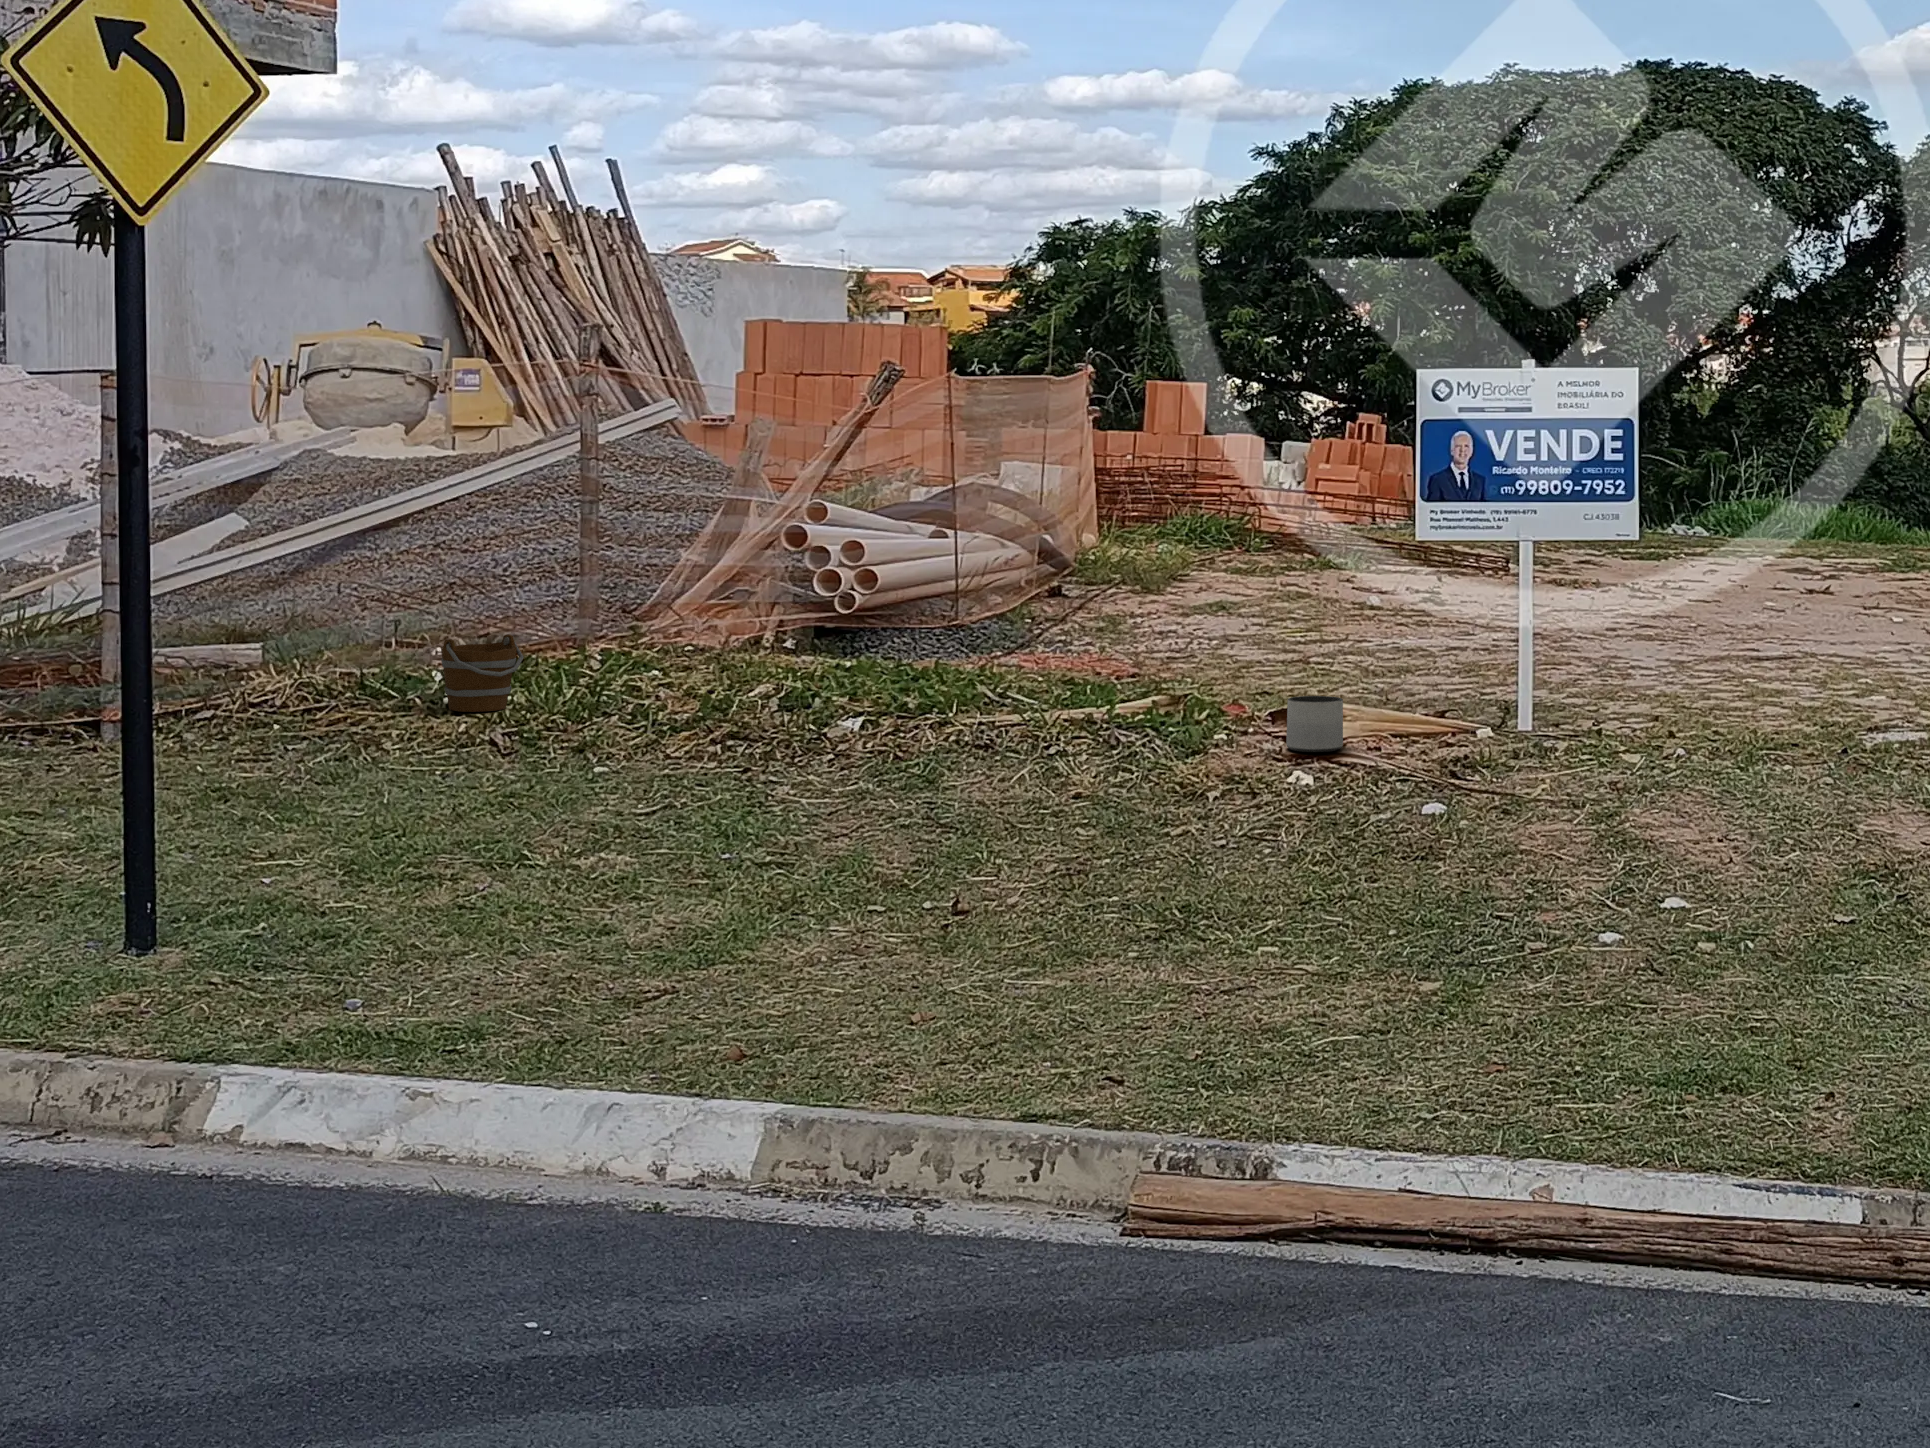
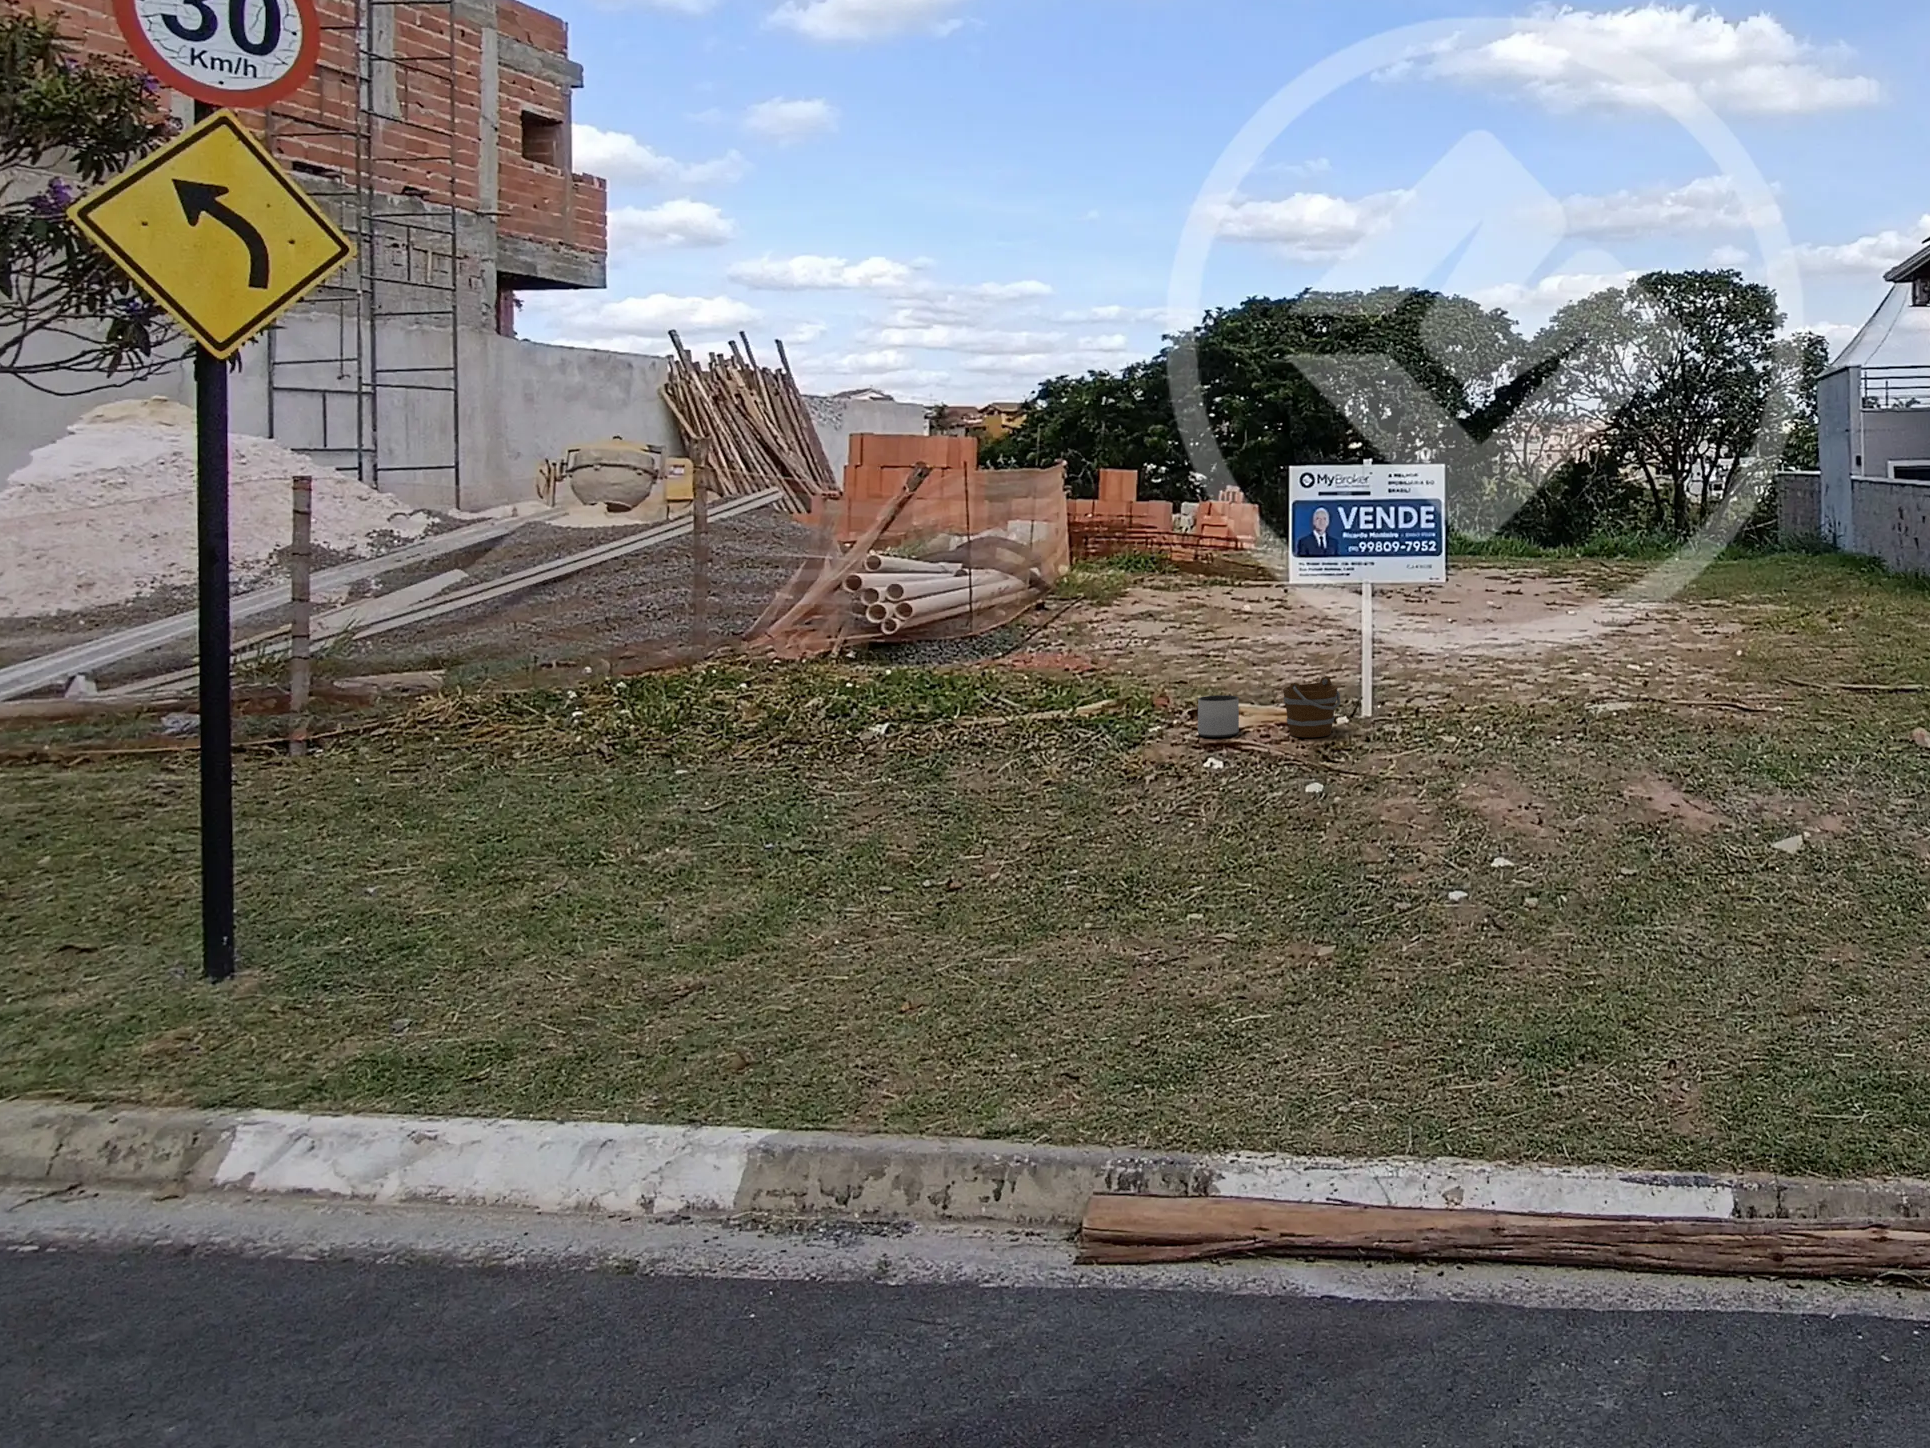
bucket: present [441,634,523,712] -> present [1283,677,1340,737]

